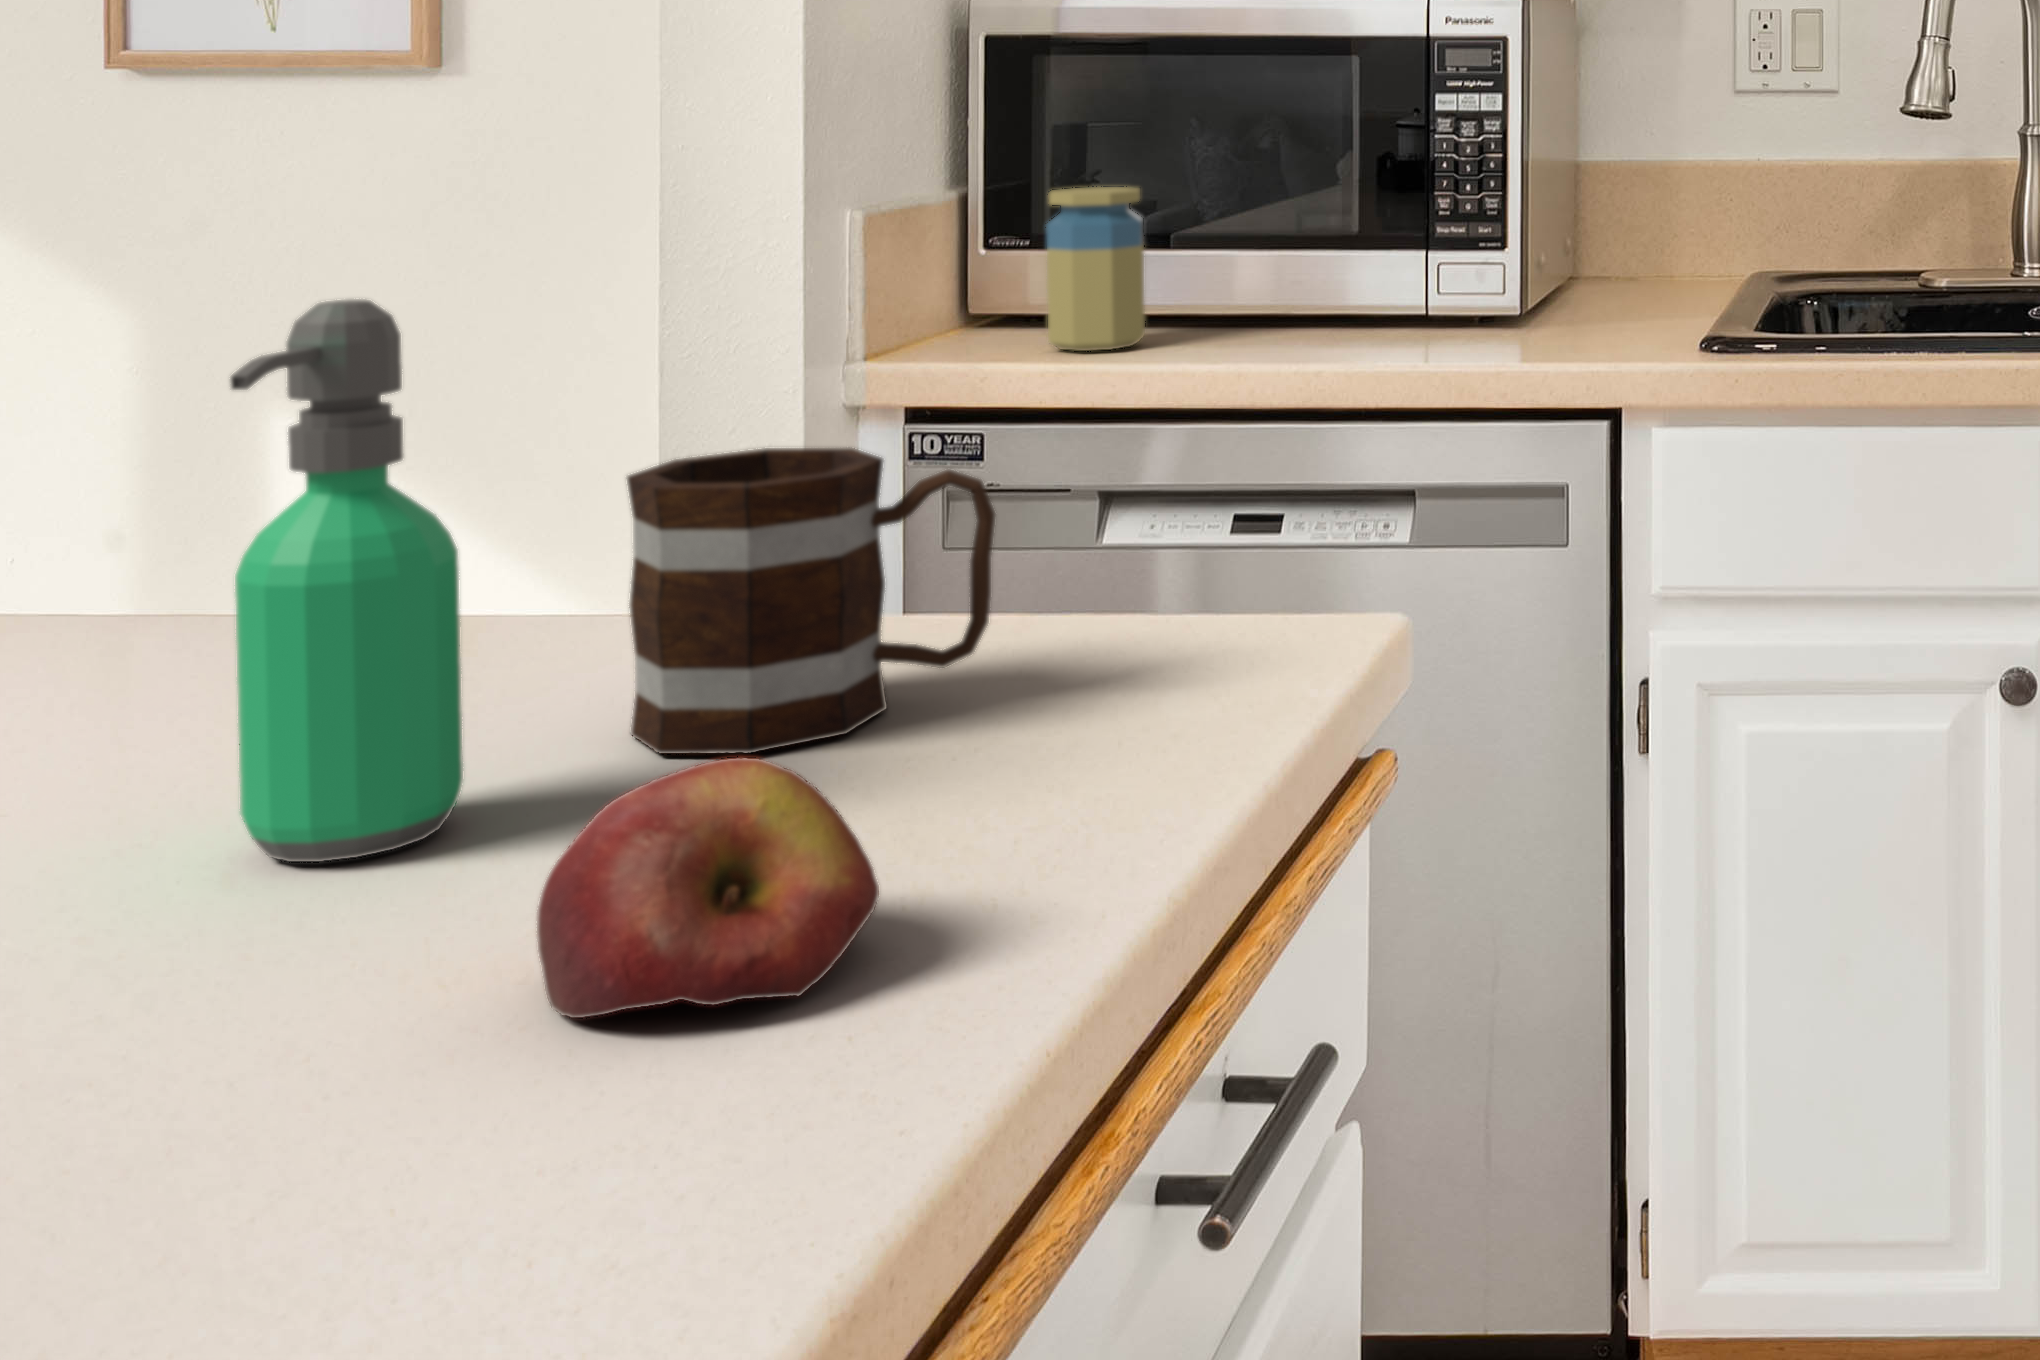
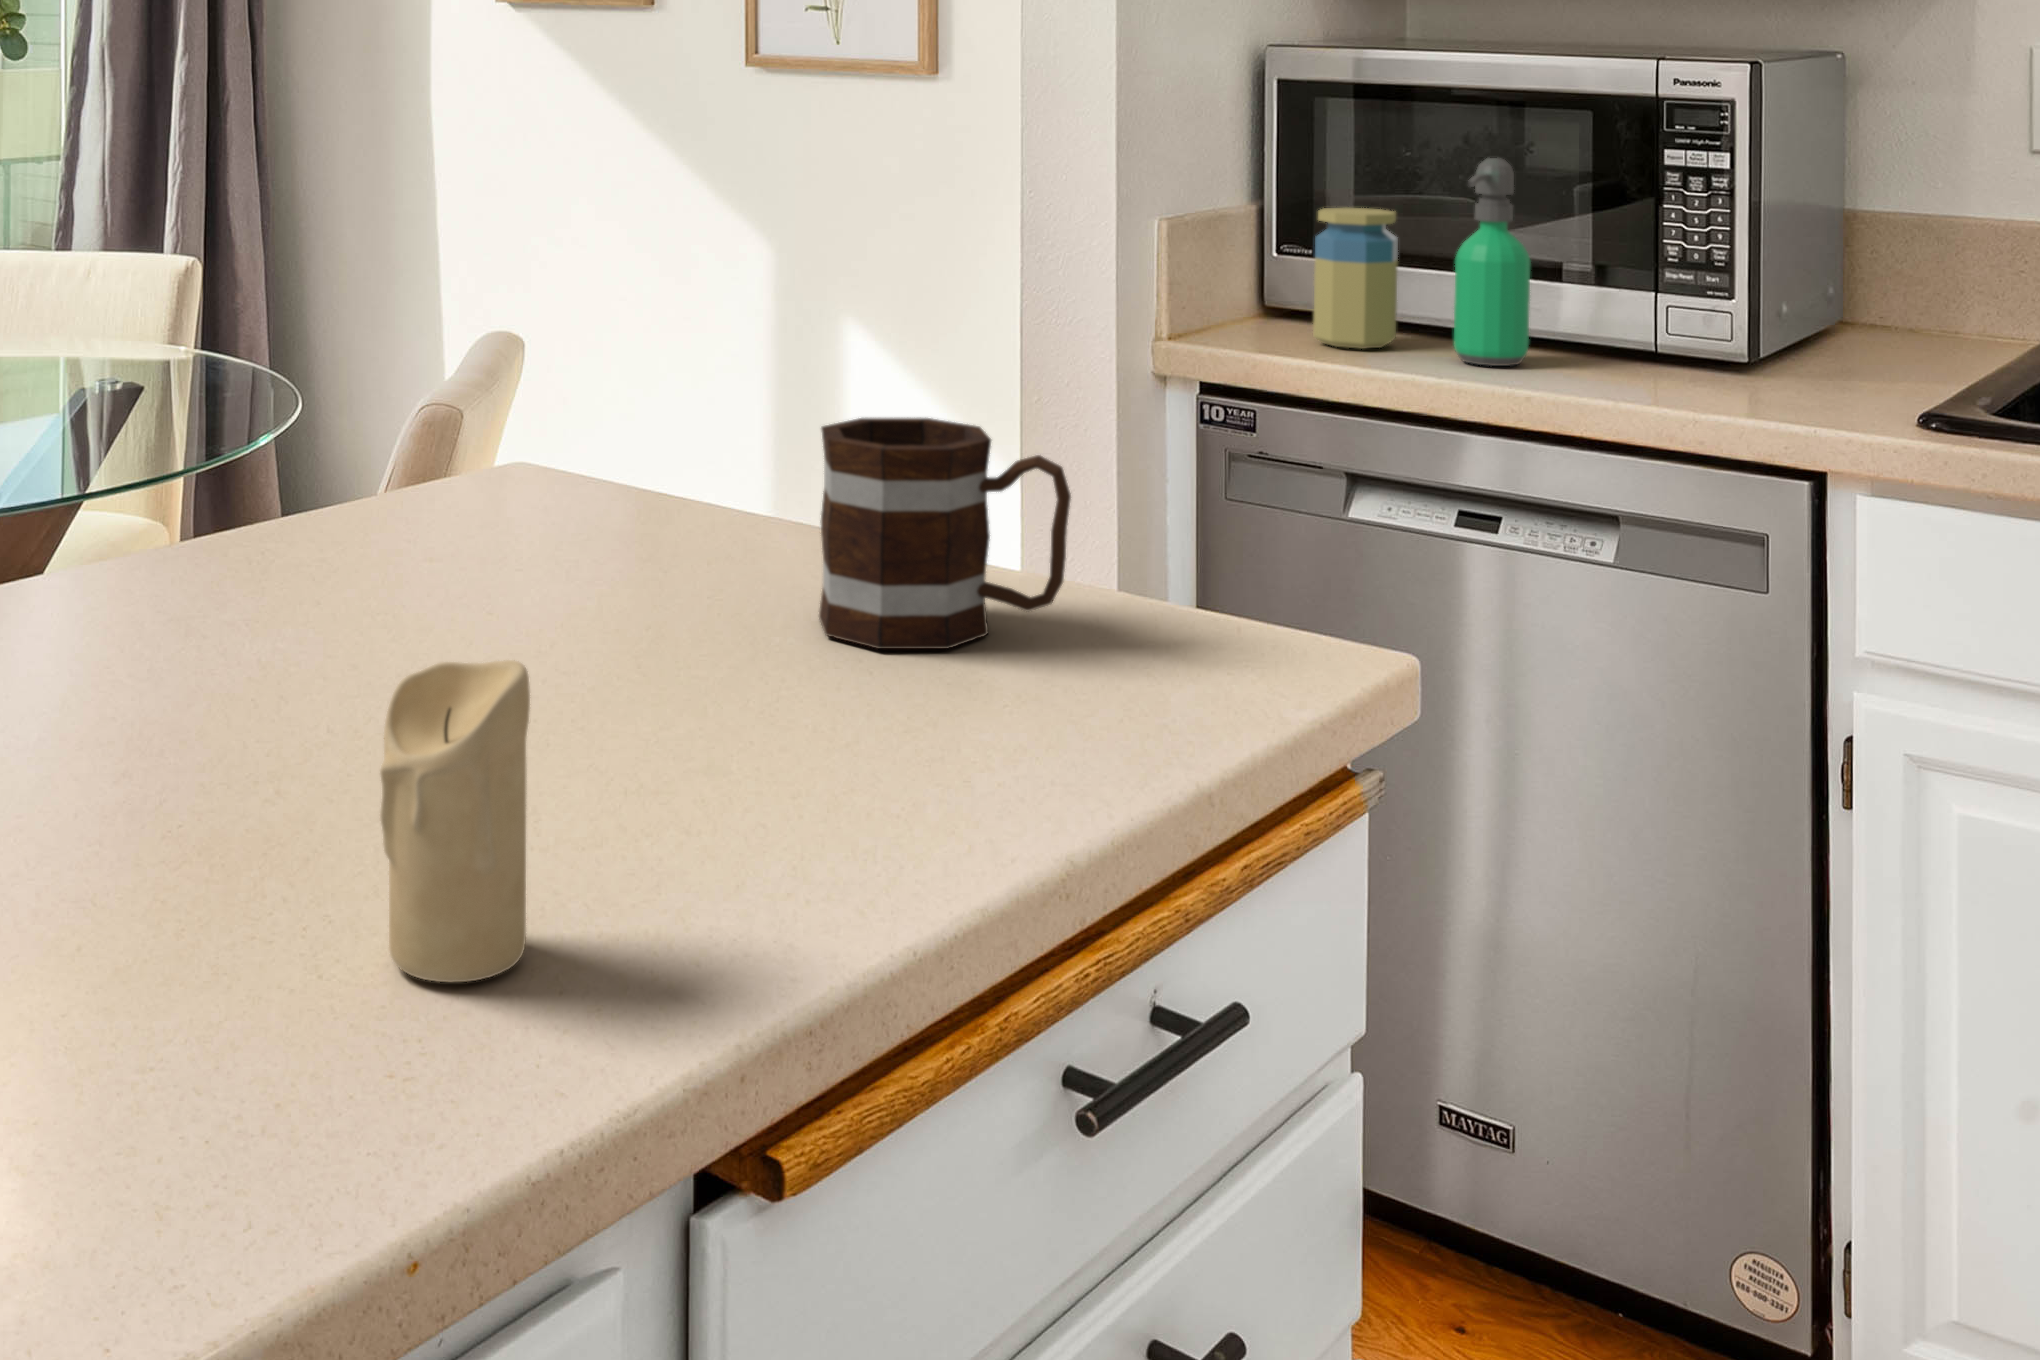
soap dispenser: present [230,299,463,862] -> present [1454,158,1531,366]
apple: present [537,758,879,1018] -> none [646,659,863,848]
candle: none [228,805,494,1311] -> present [380,660,530,982]

